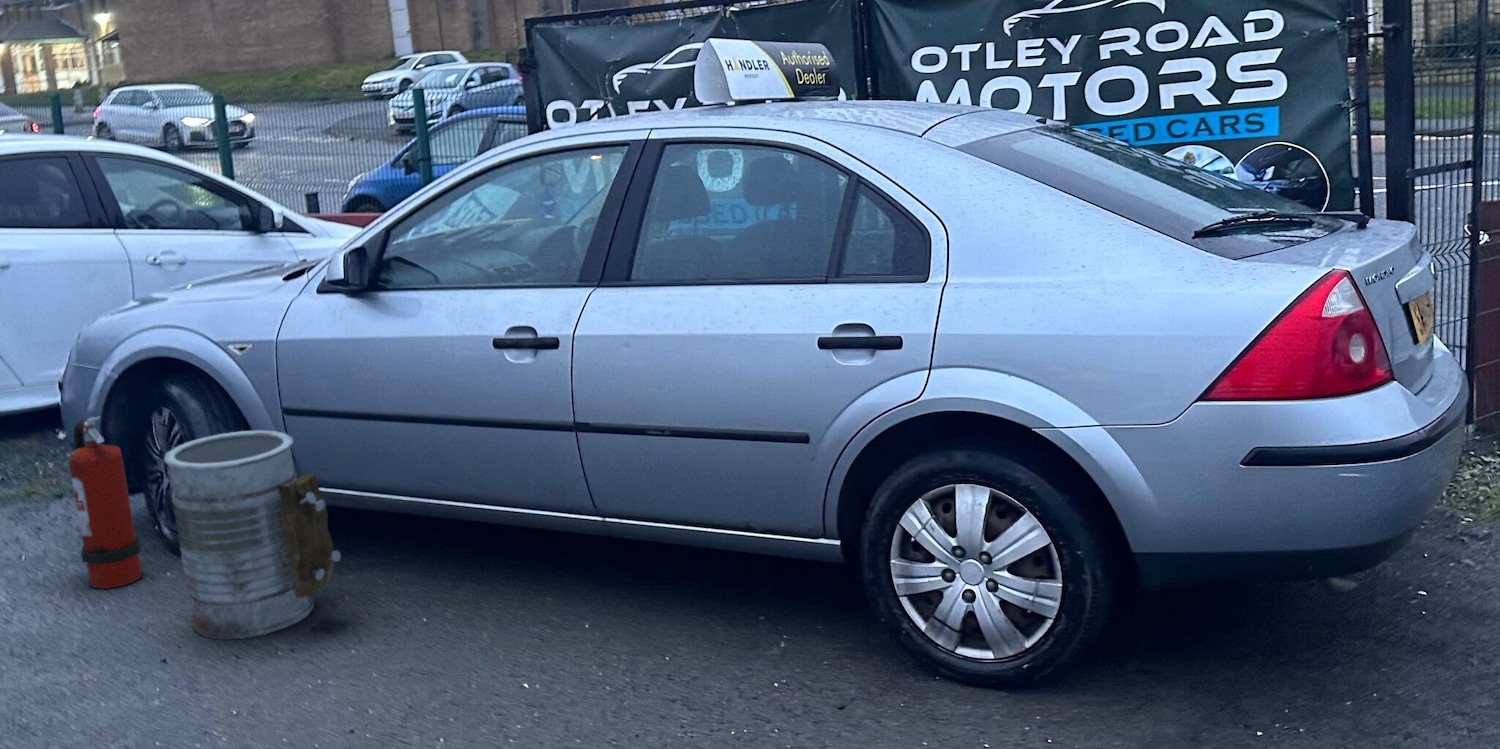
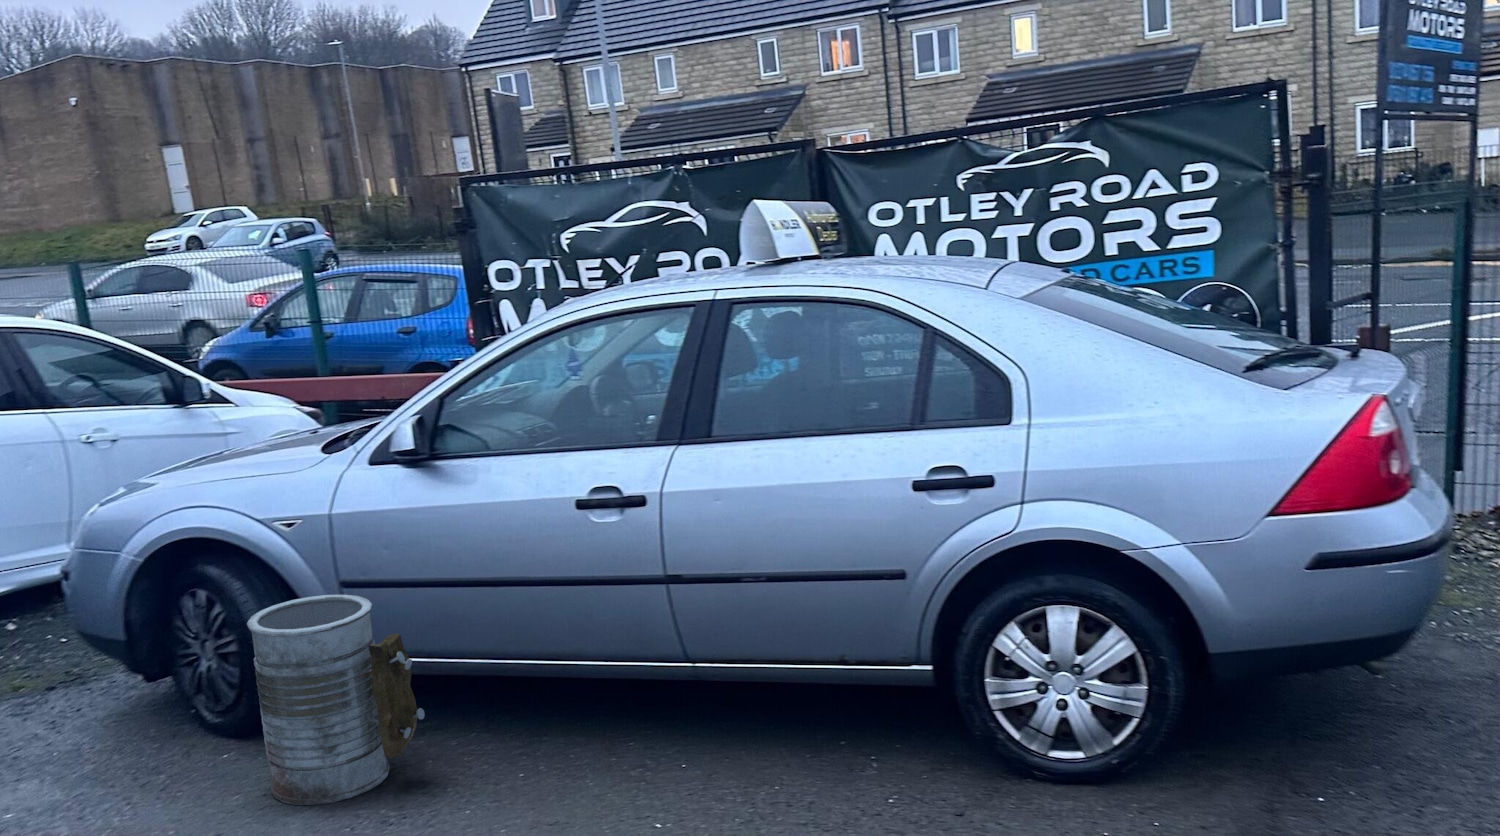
fire extinguisher: present [69,417,141,589] -> none [118,591,189,767]

